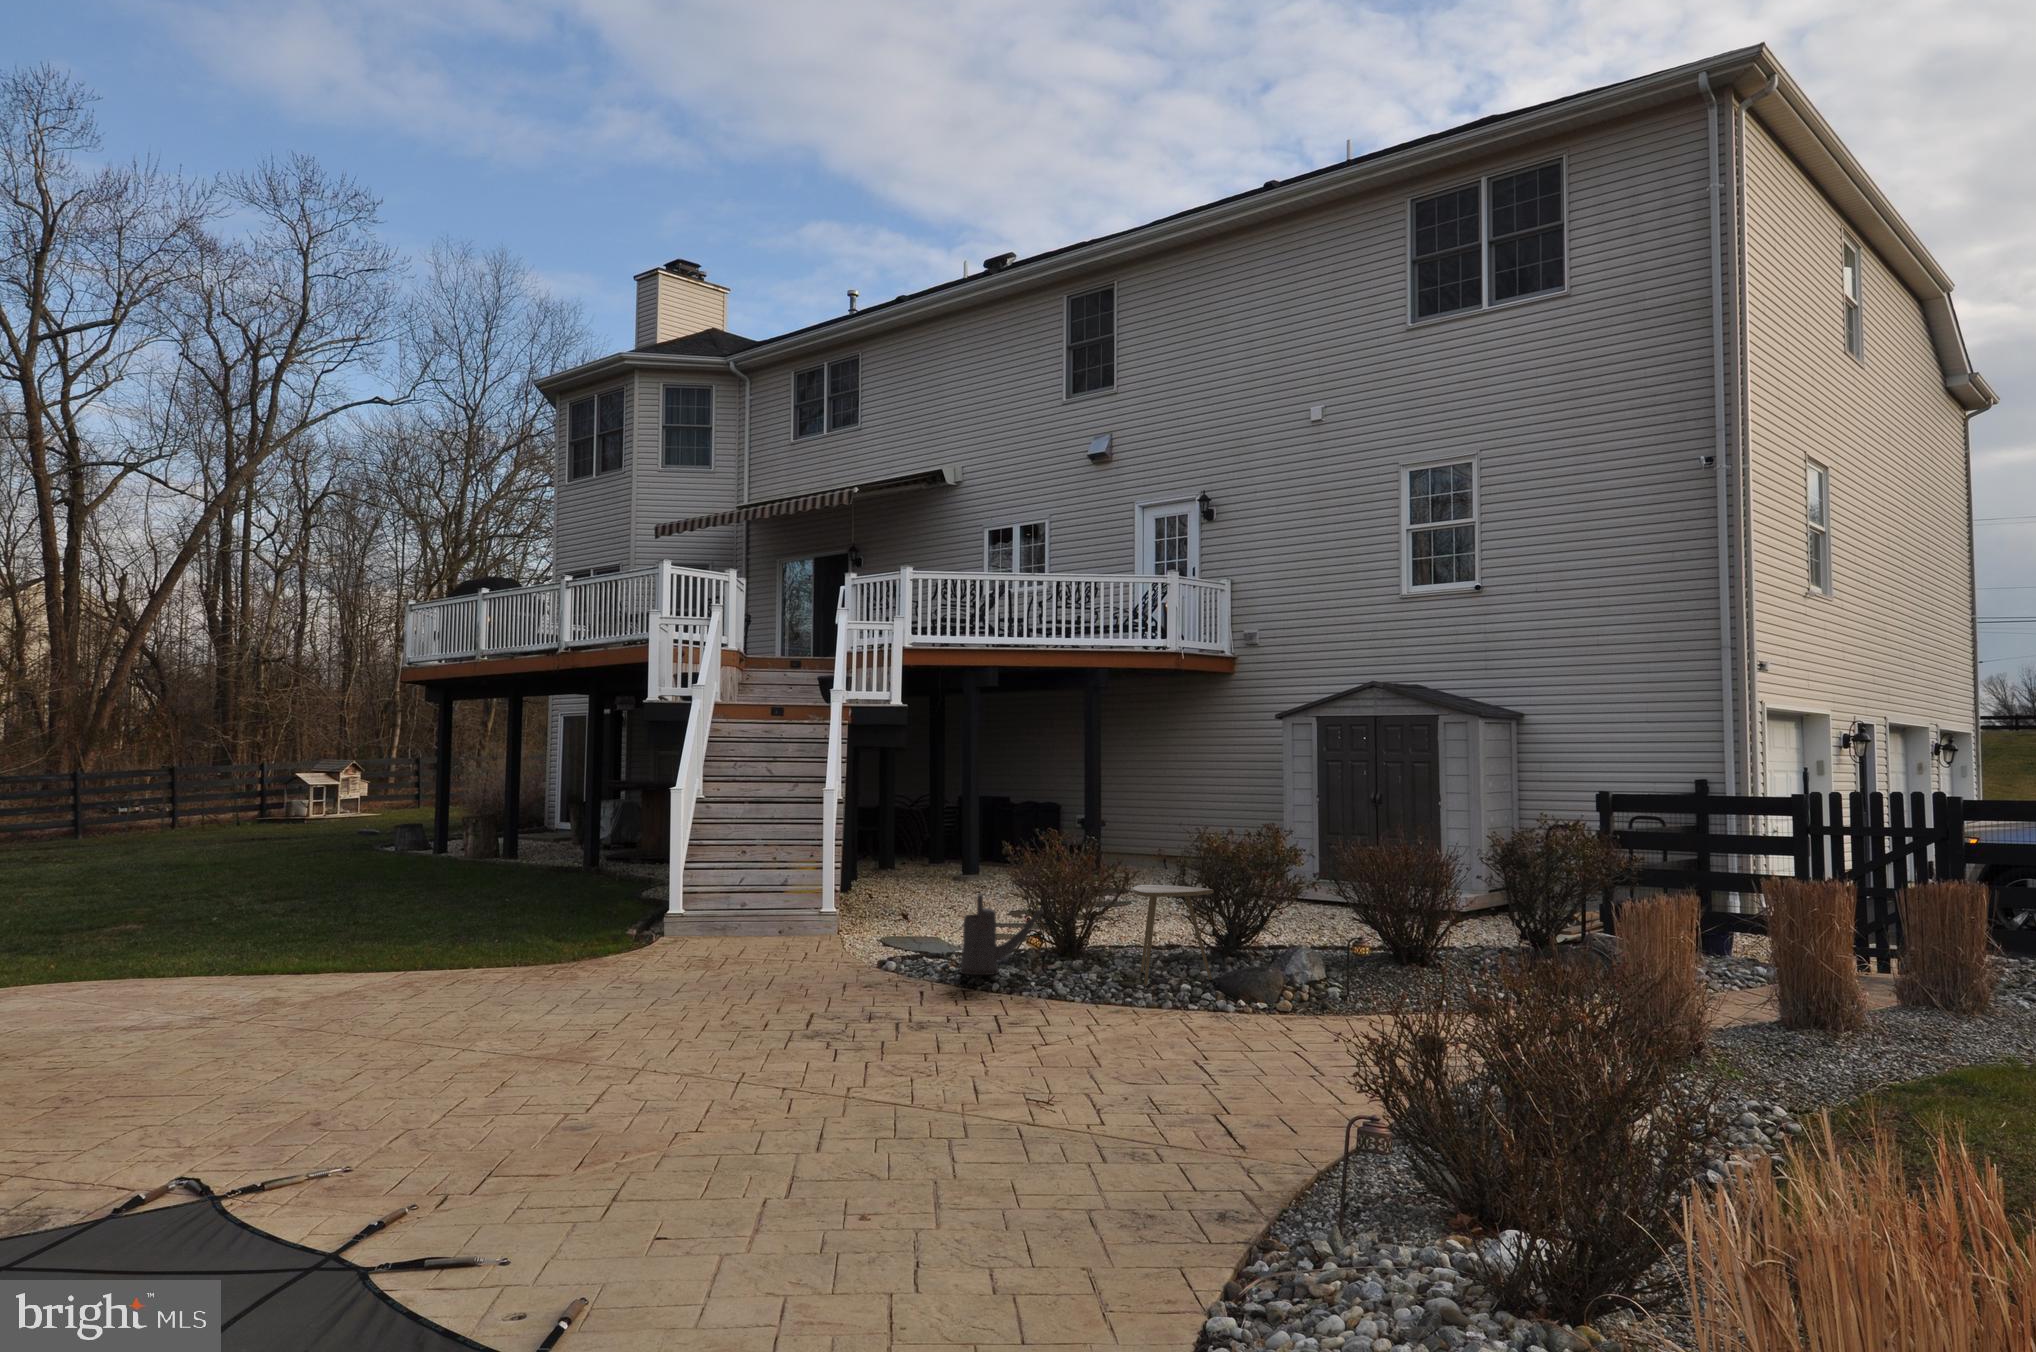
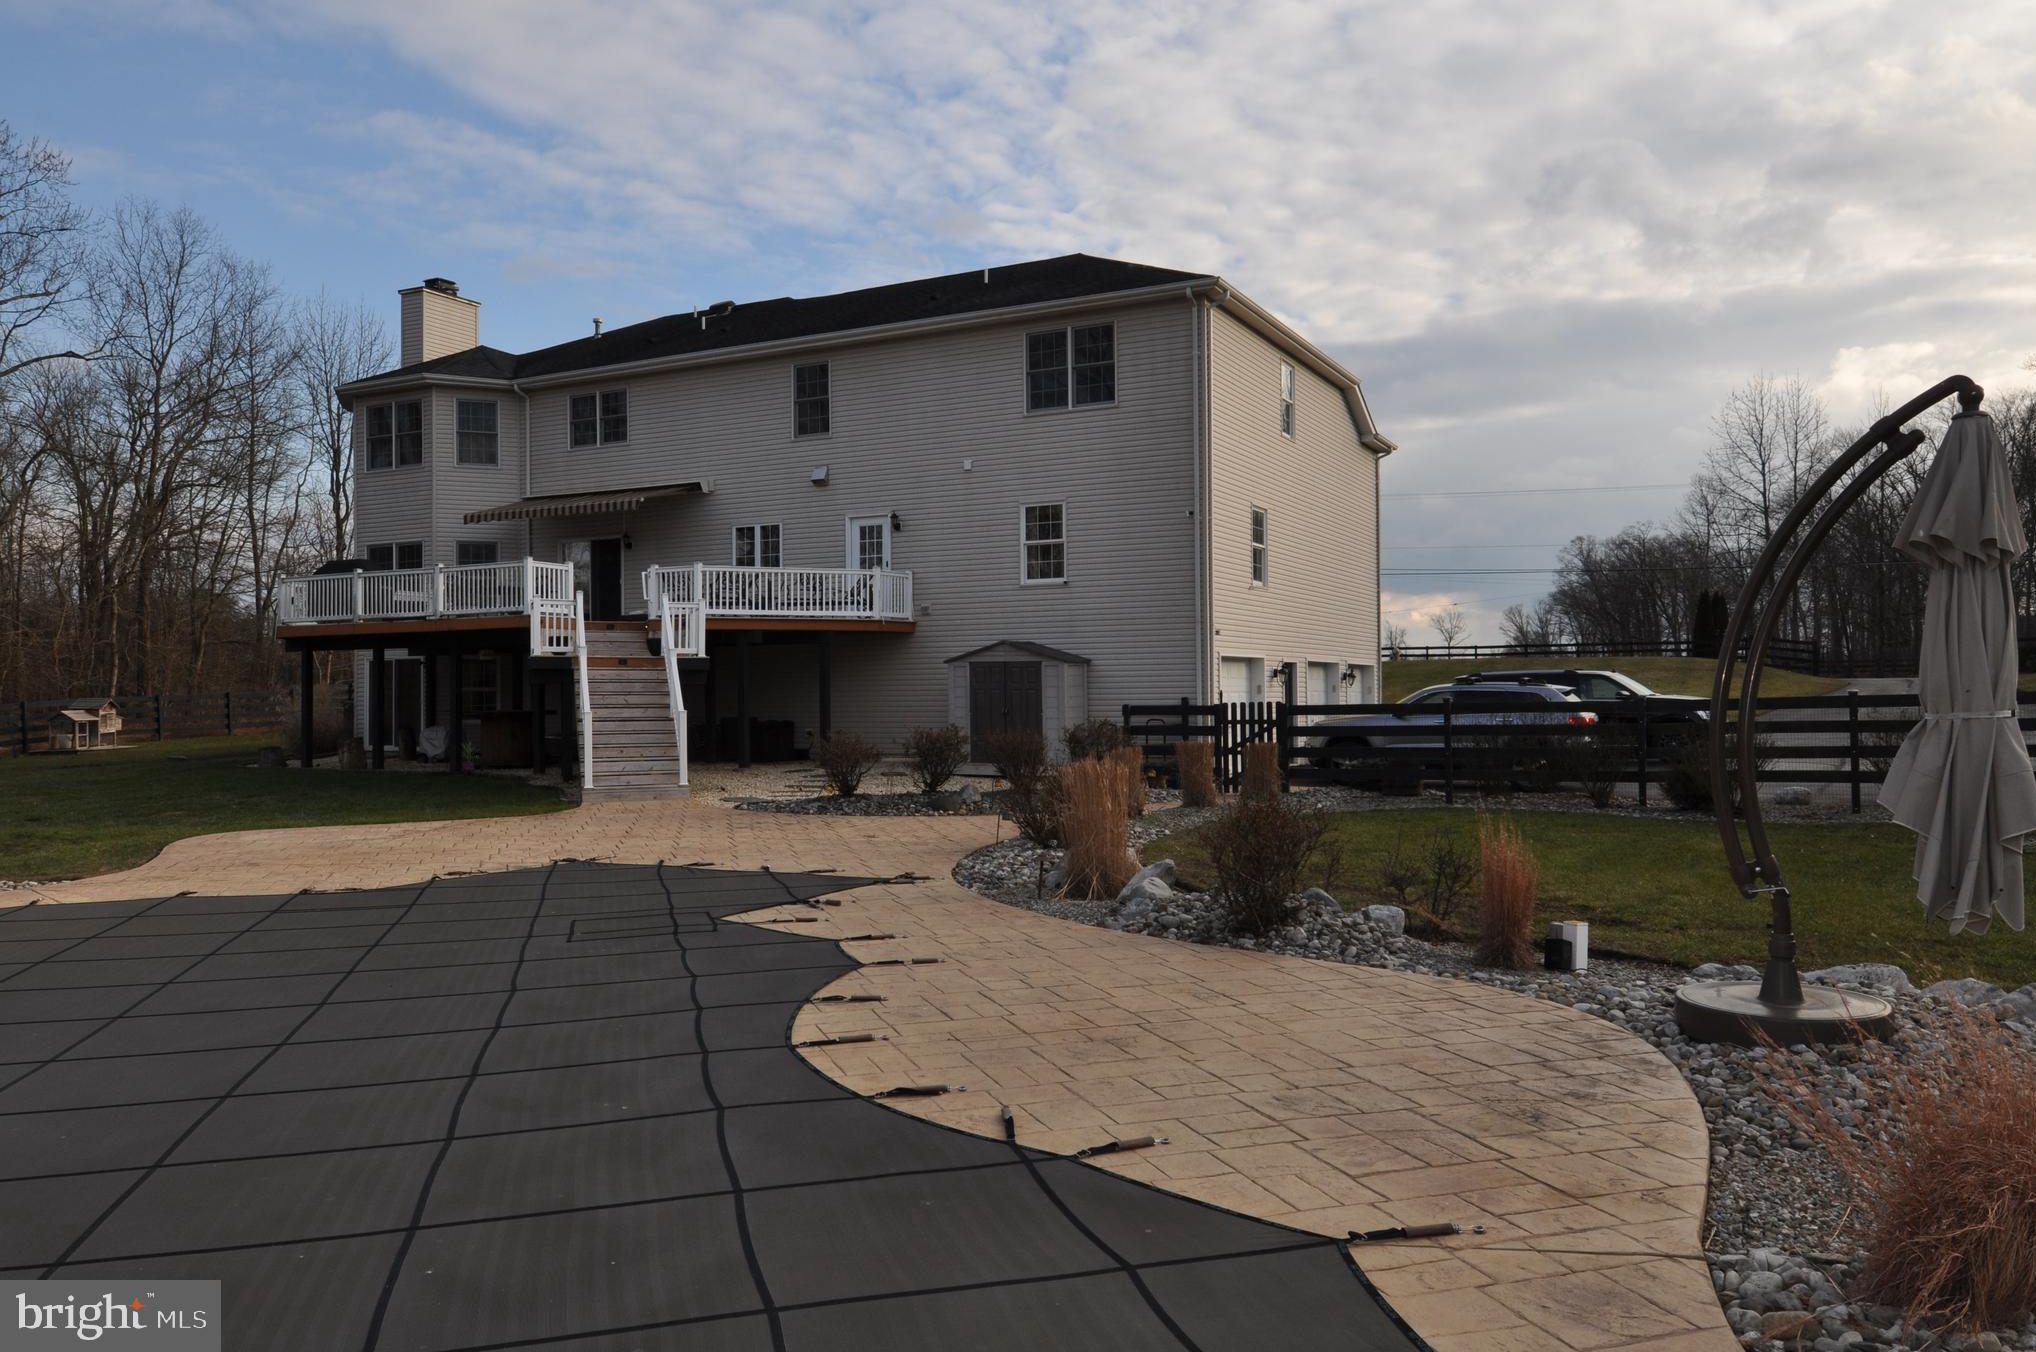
decorative plant: none [612,820,658,860] -> present [463,743,474,771]
watering can: present [949,894,1043,975] -> none [782,766,833,808]

